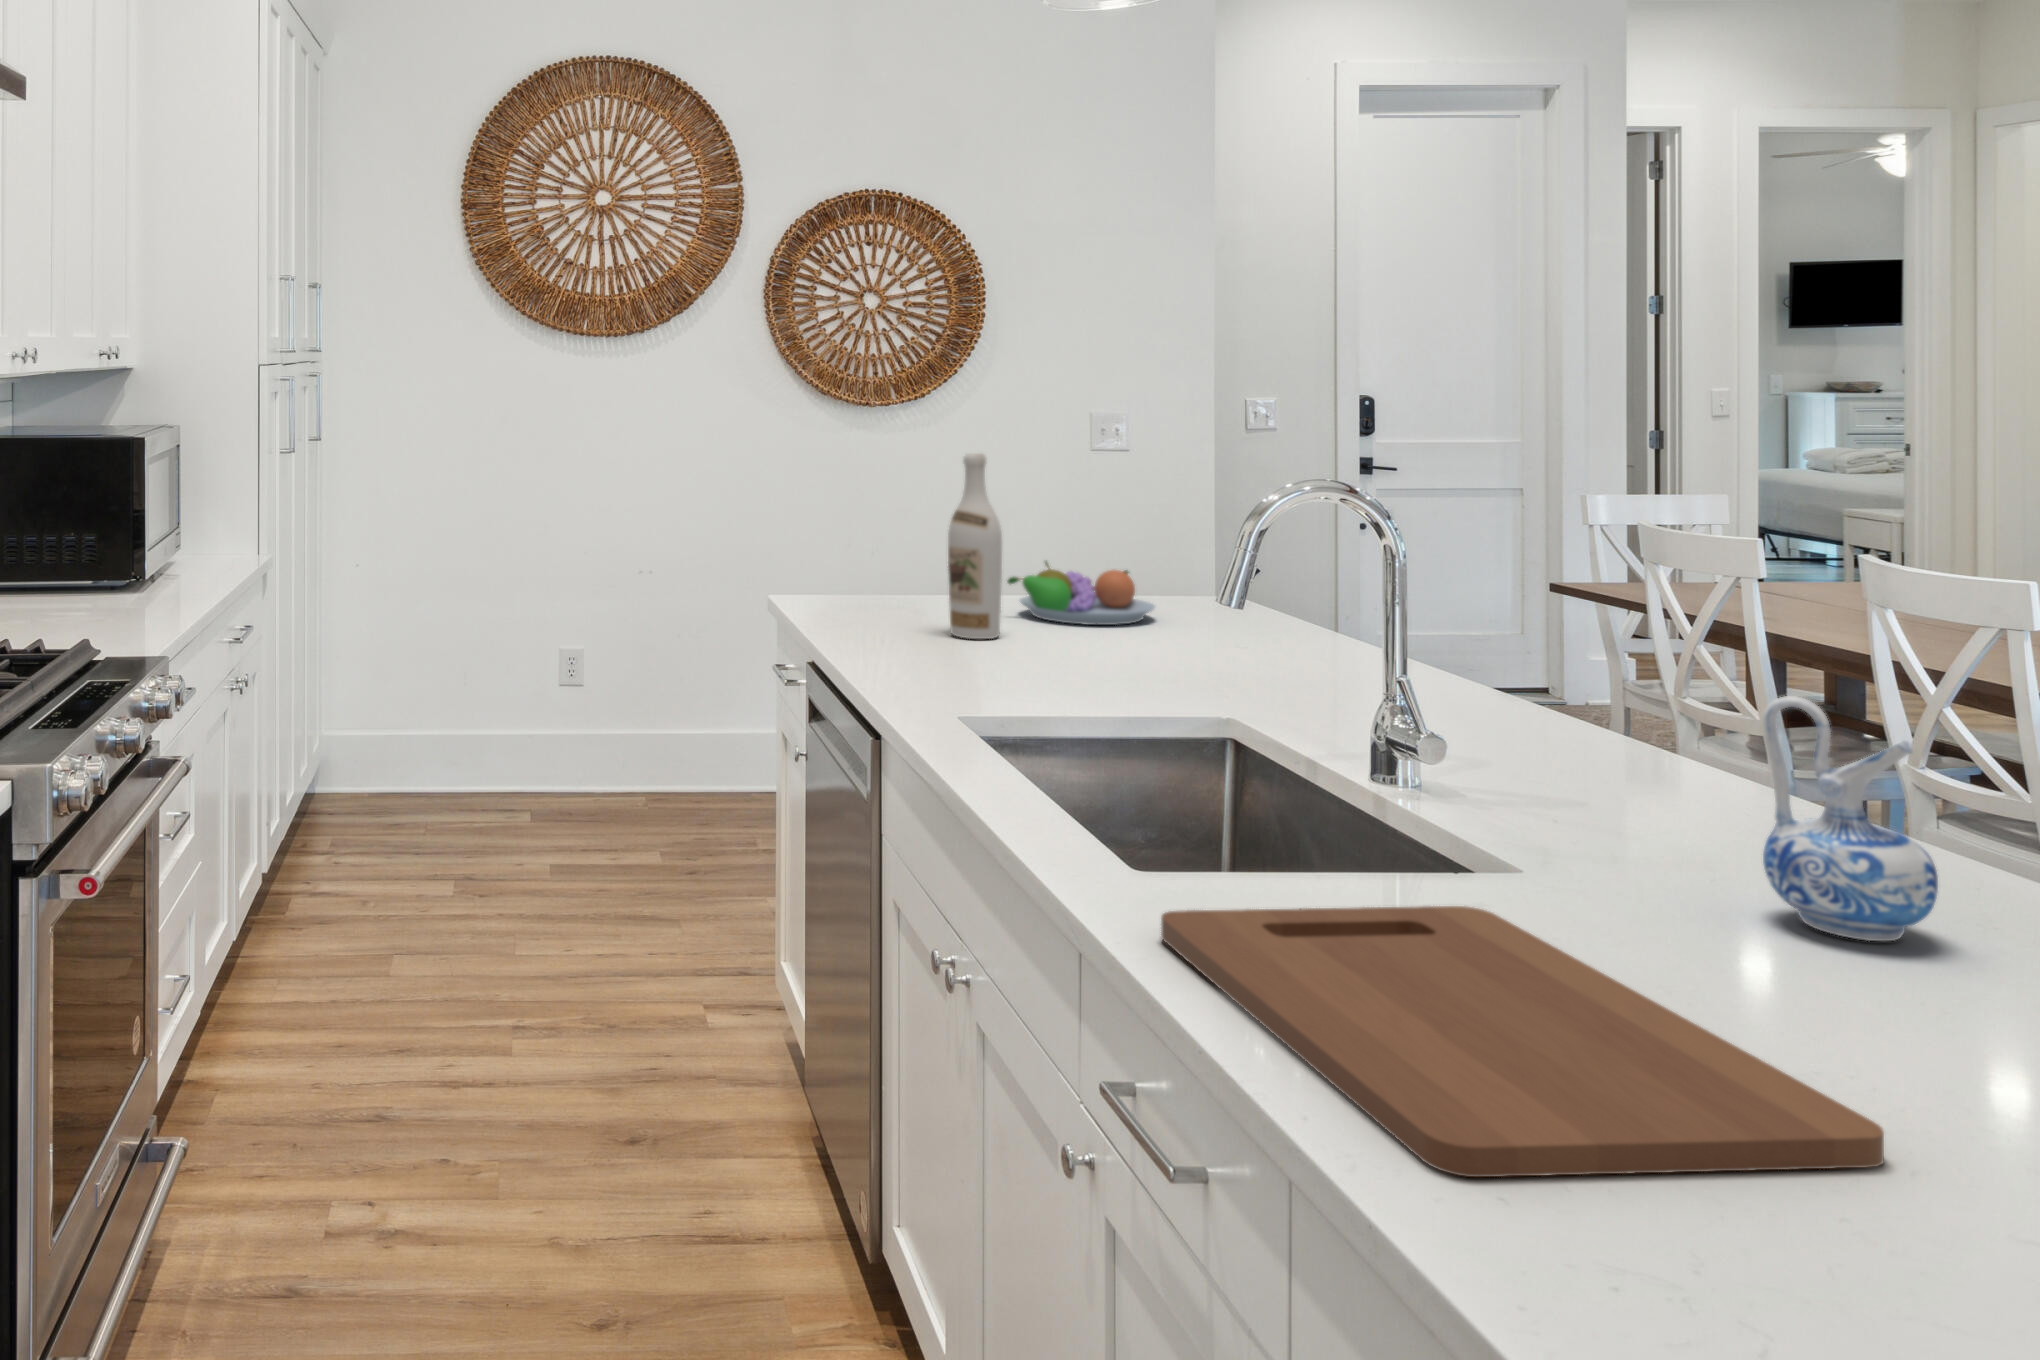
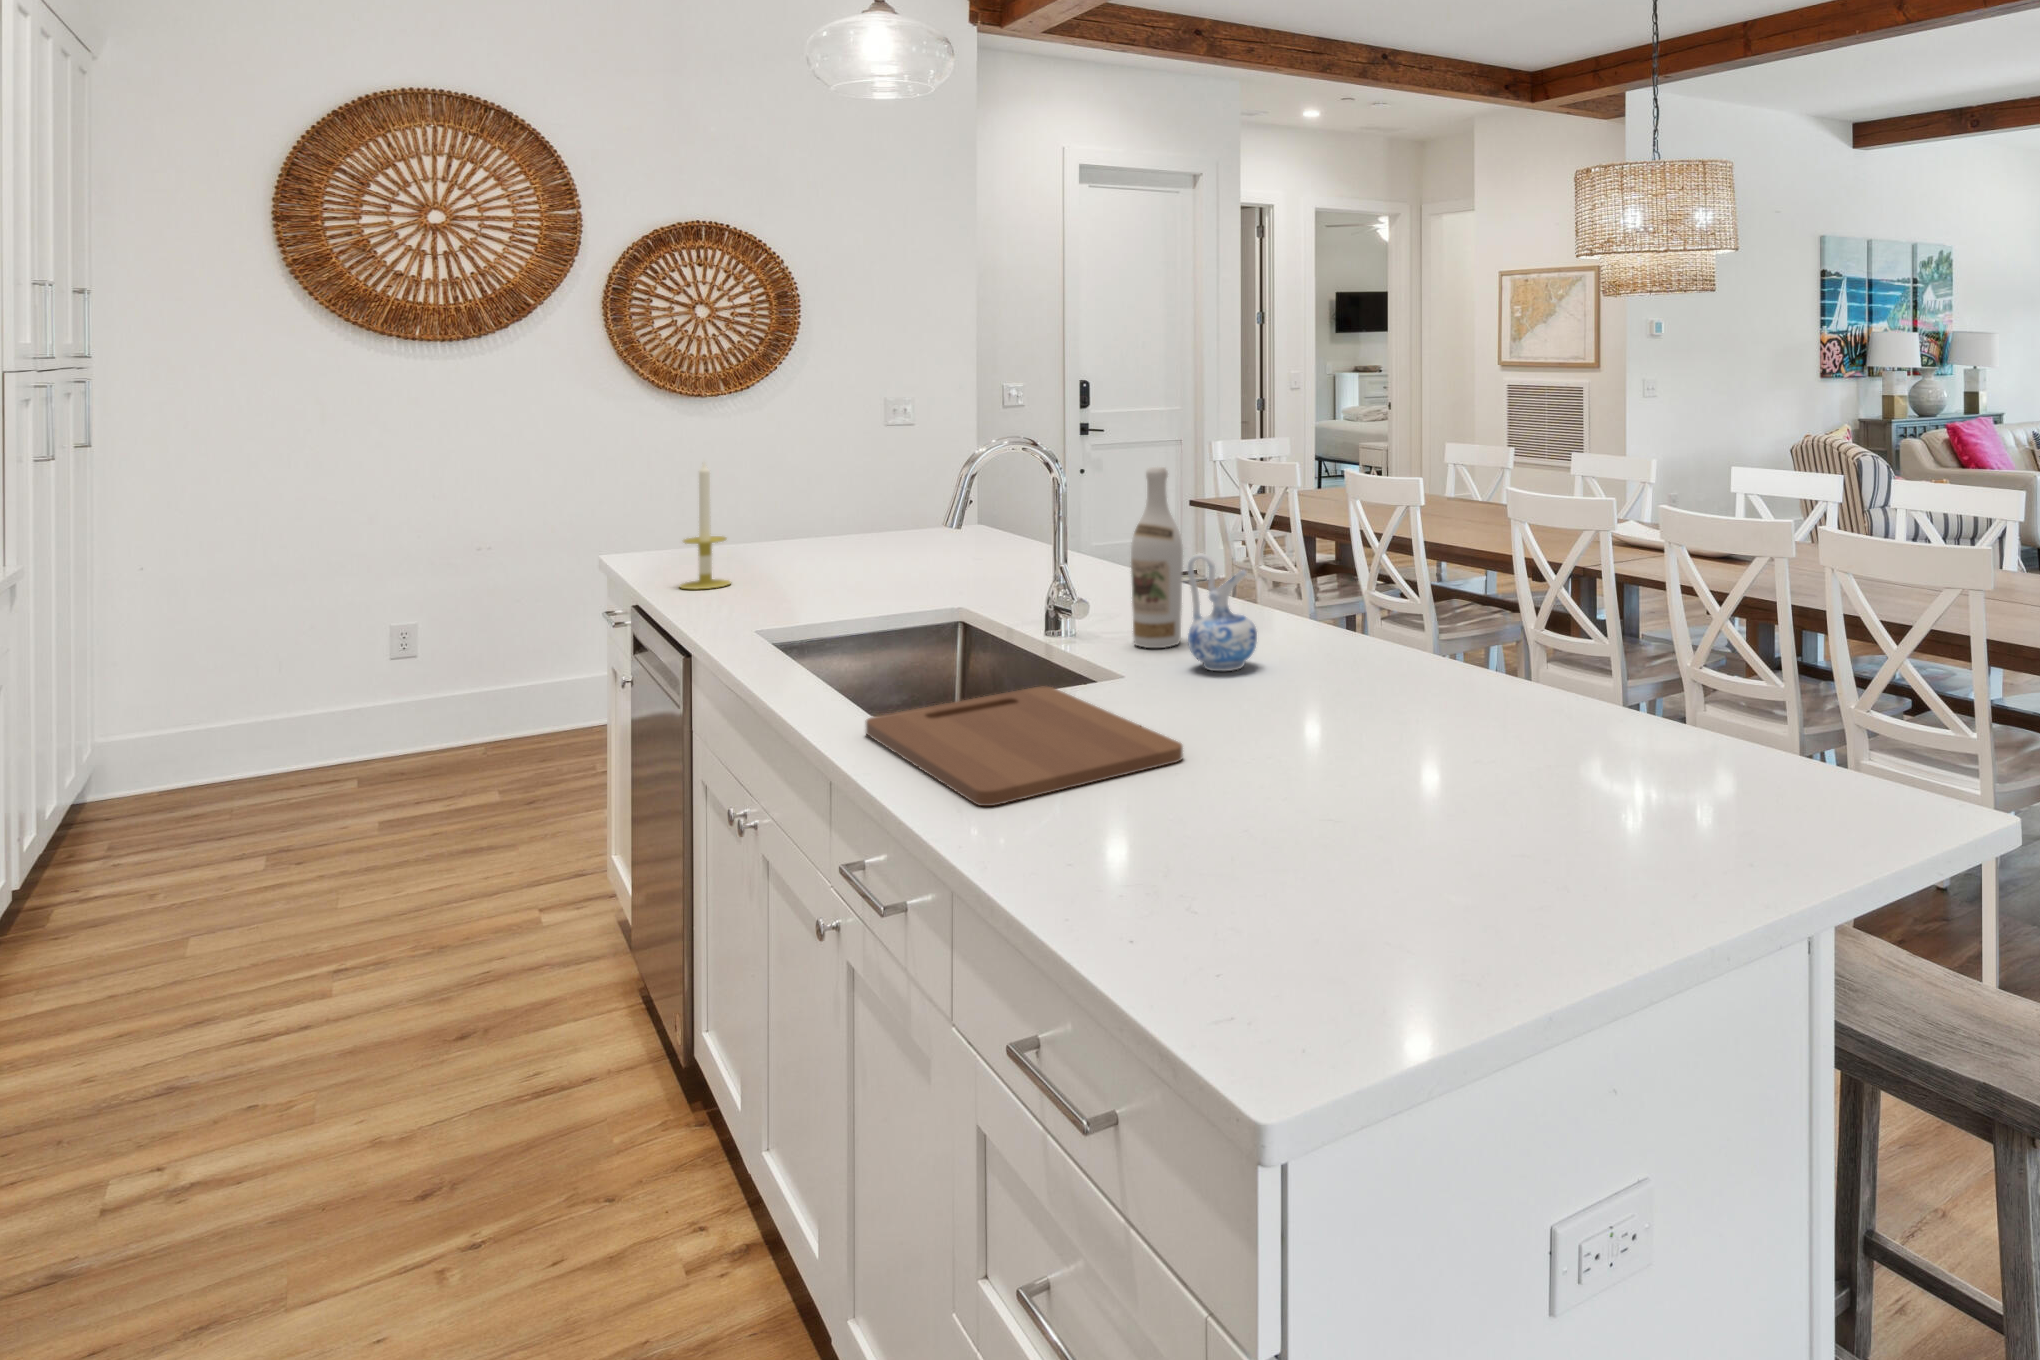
wine bottle: present [948,453,1002,639] -> present [1131,467,1183,648]
candle: none [853,475,916,647] -> present [680,462,730,590]
fruit bowl: present [1008,562,1155,625] -> none [807,514,916,558]

